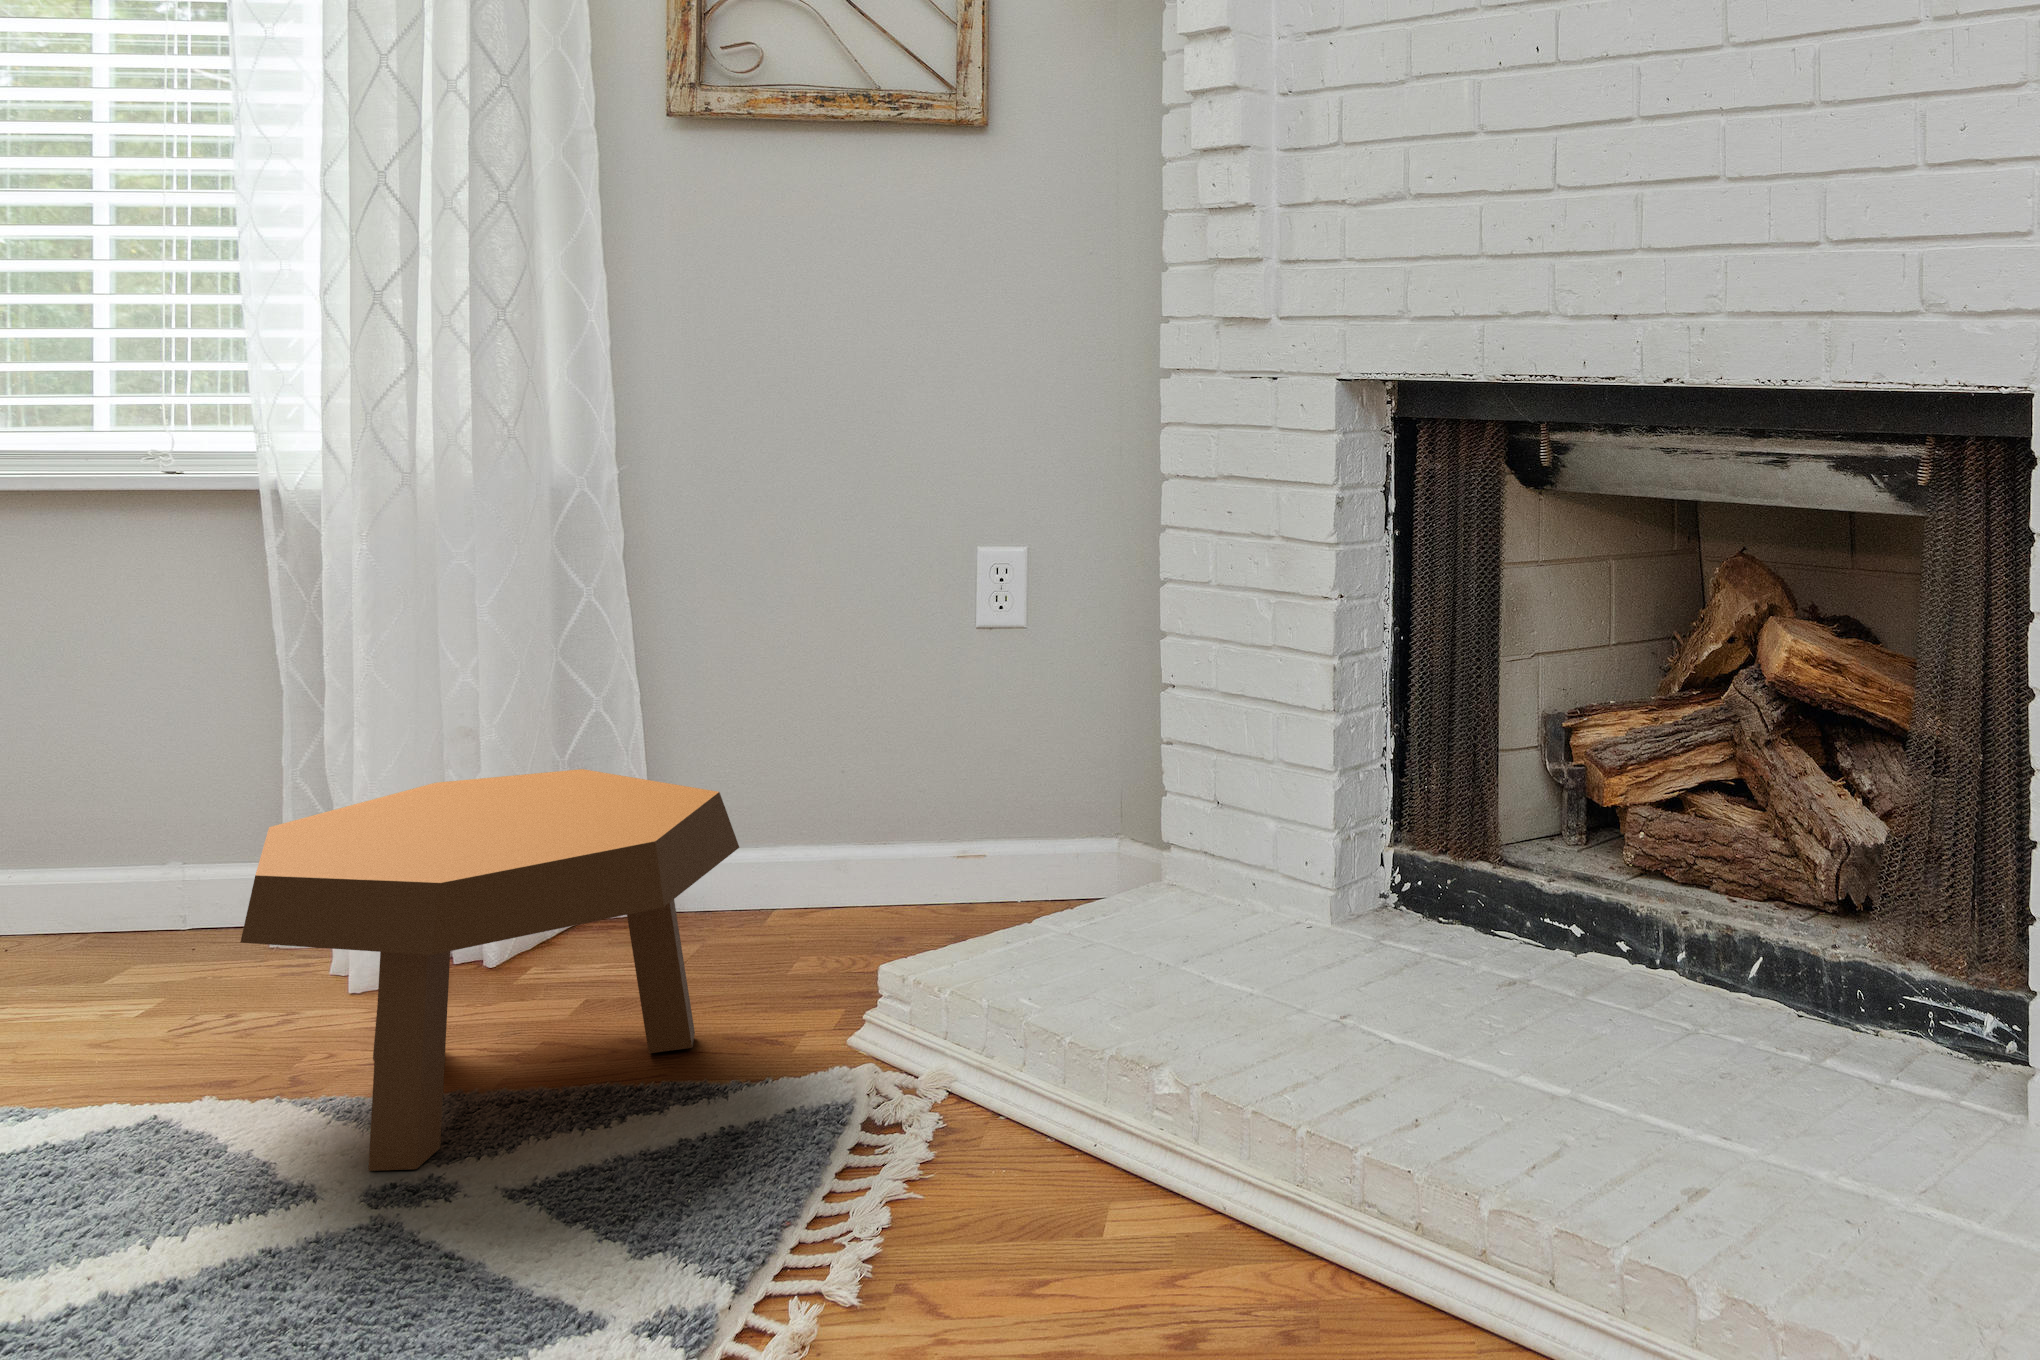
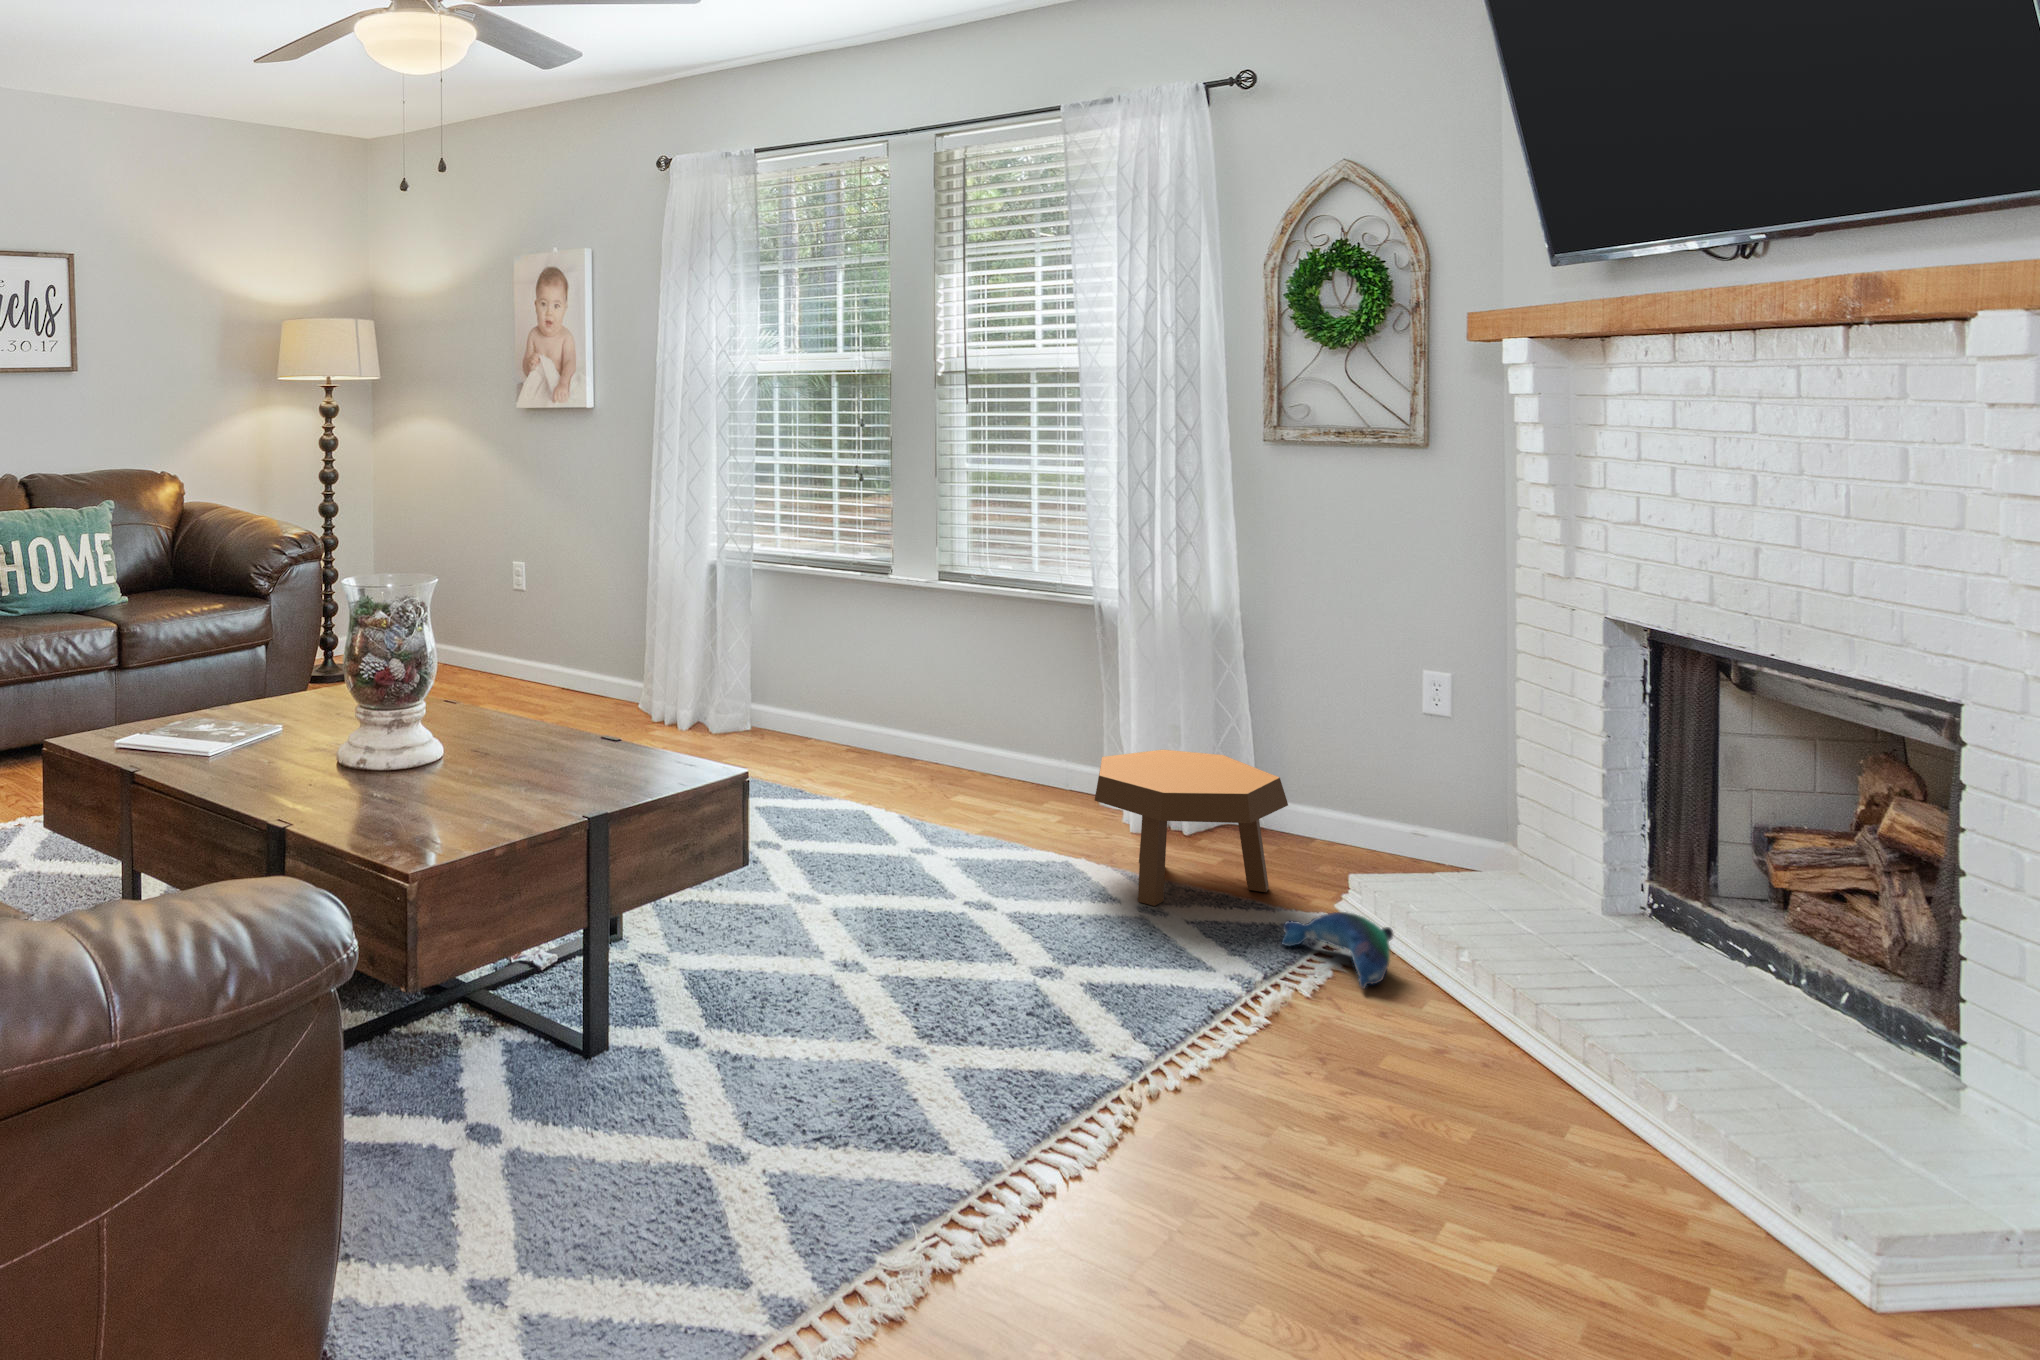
plush toy: none [750,1055,1005,1233] -> present [1282,912,1393,989]

